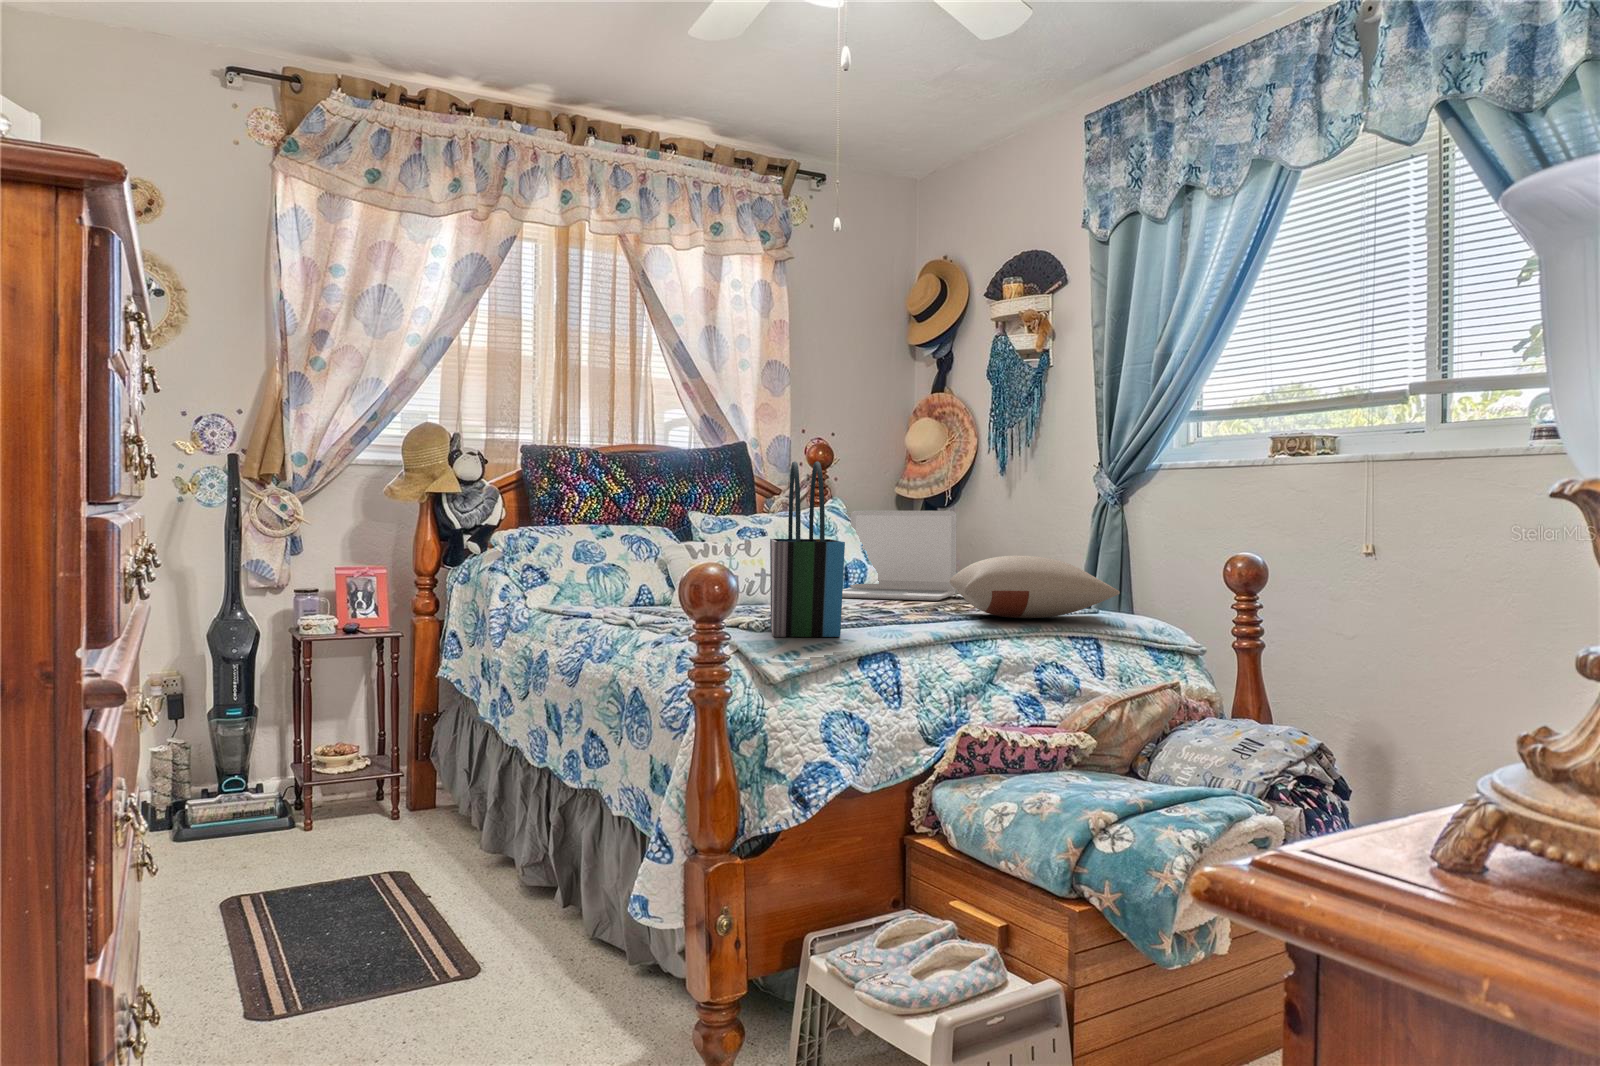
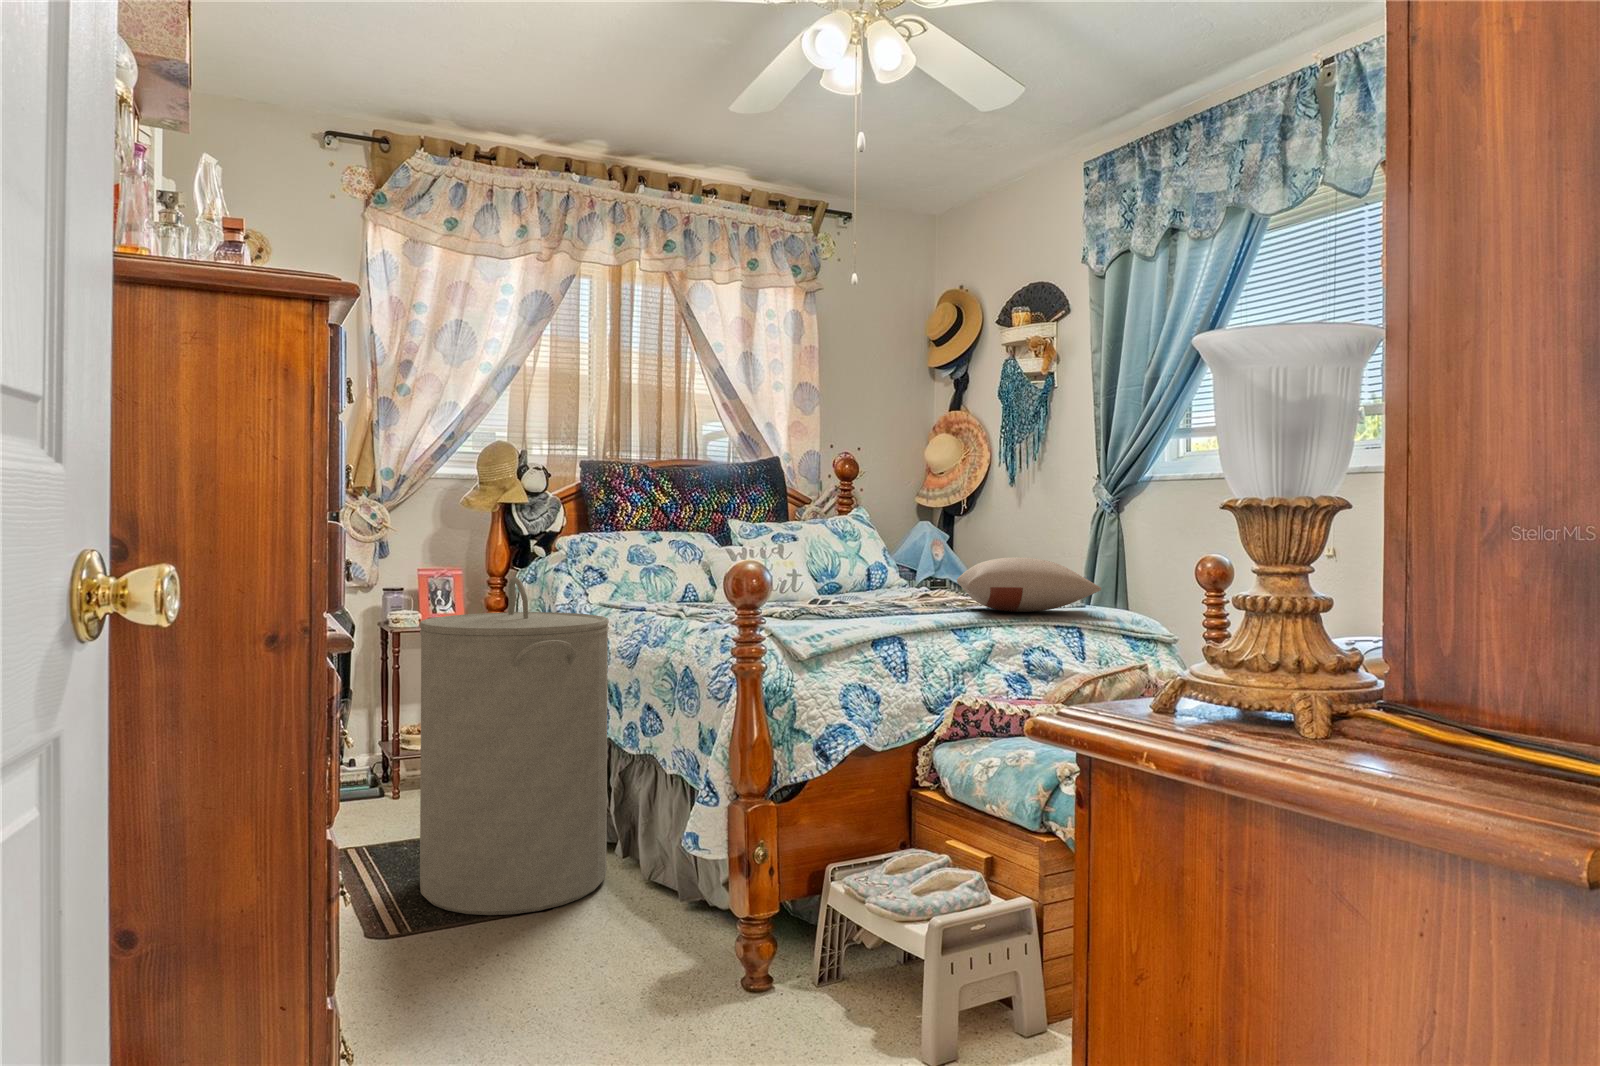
tote bag: present [770,461,845,637] -> none [799,477,861,624]
laptop: present [842,510,957,601] -> none [852,519,967,599]
laundry hamper: none [315,580,546,988] -> present [419,577,609,915]

